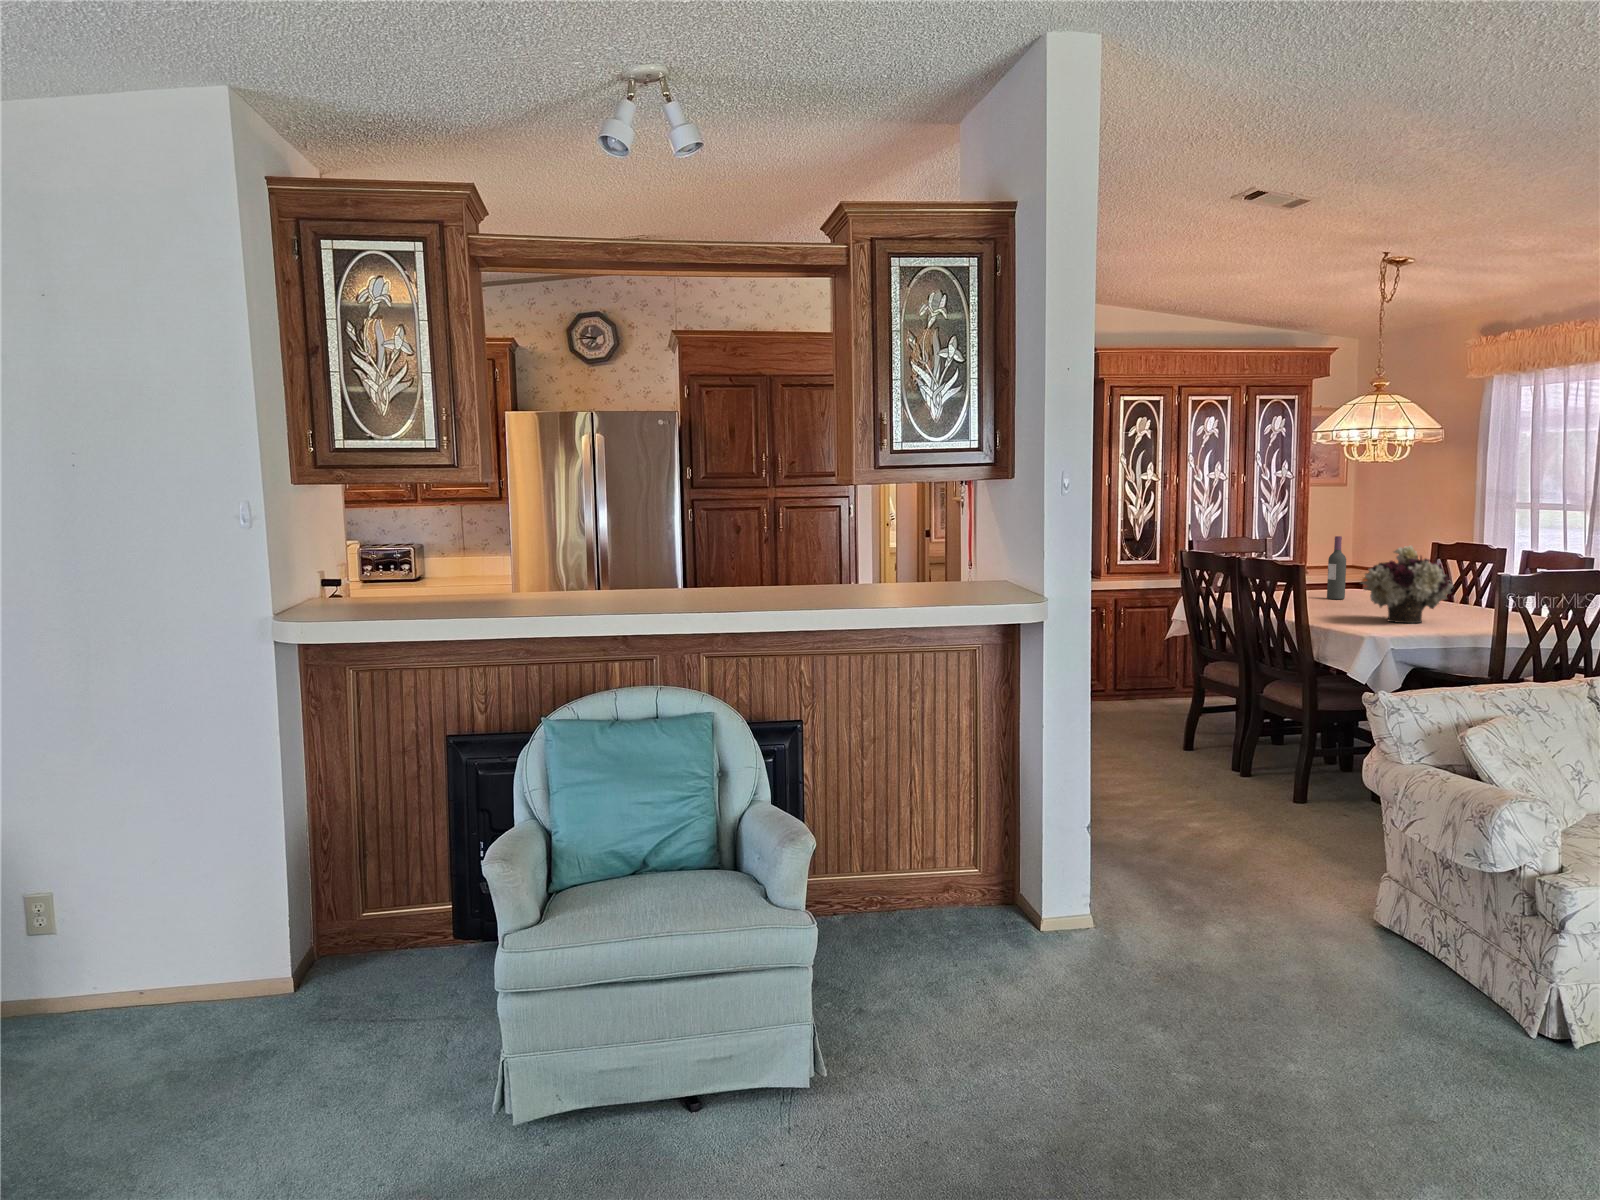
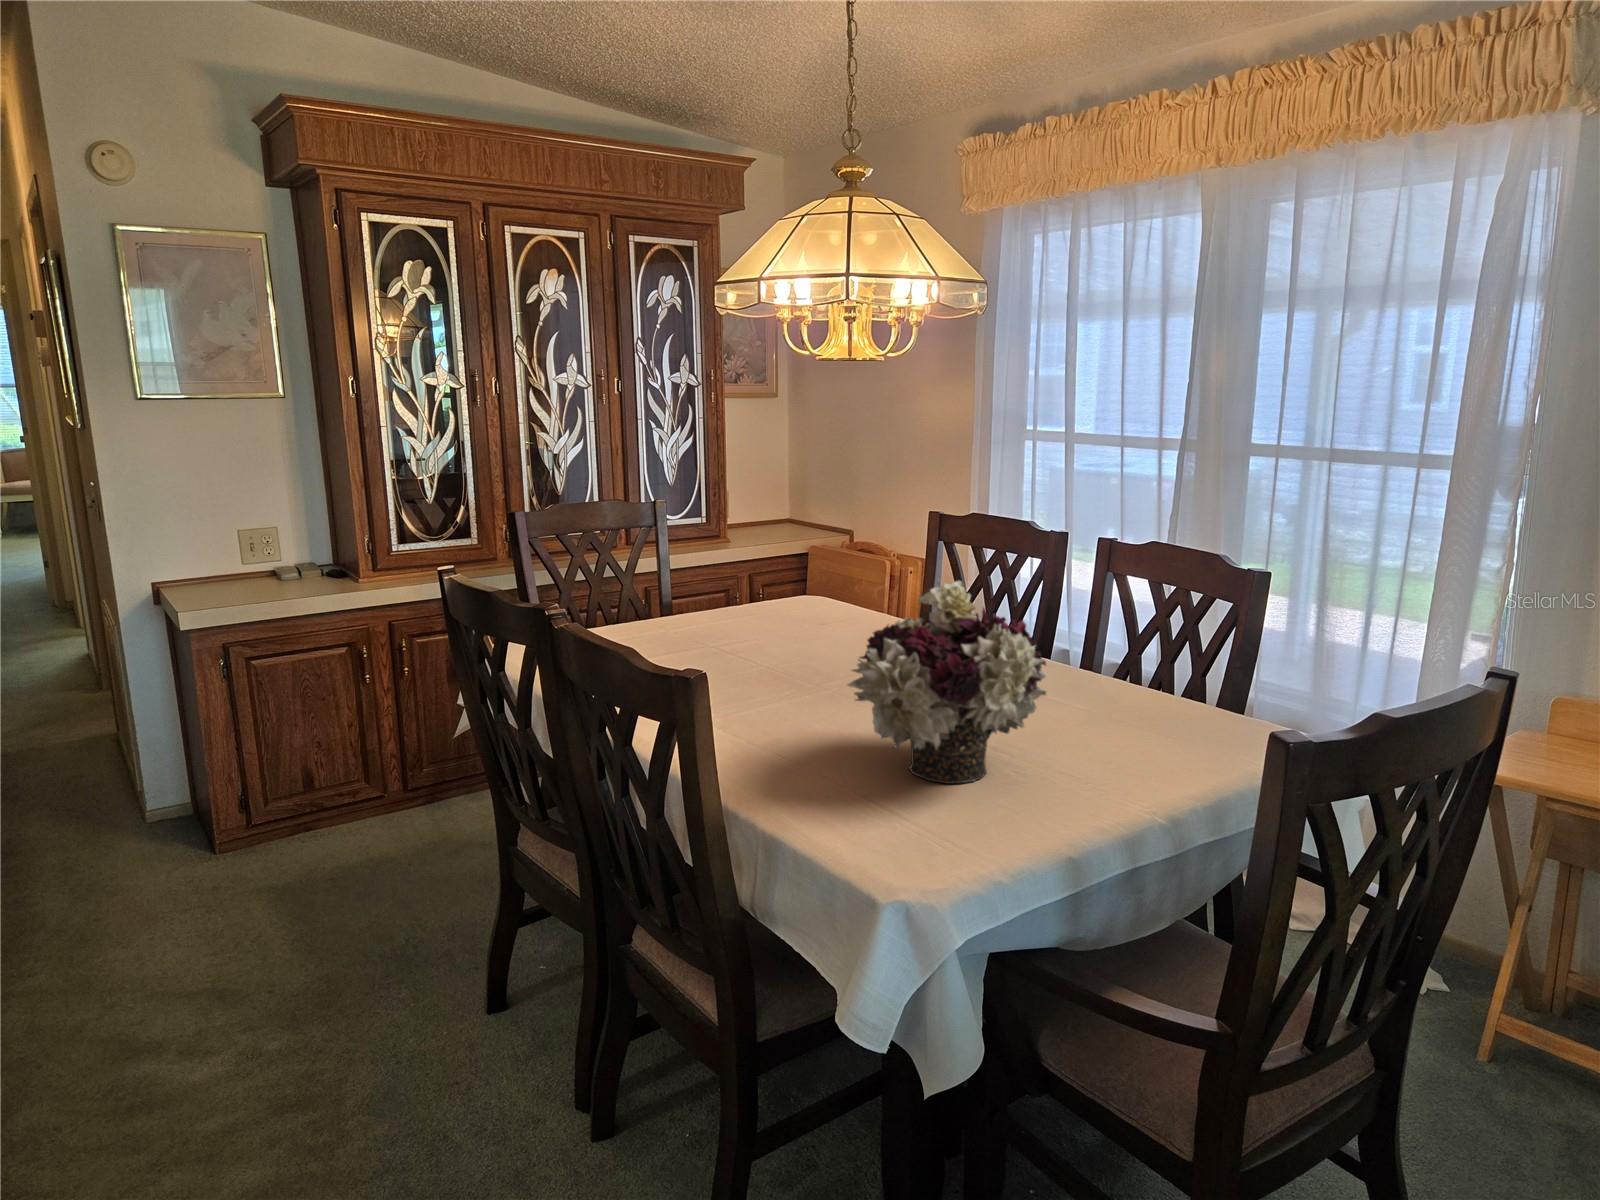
wine bottle: present [1327,536,1346,599] -> none [763,515,797,646]

